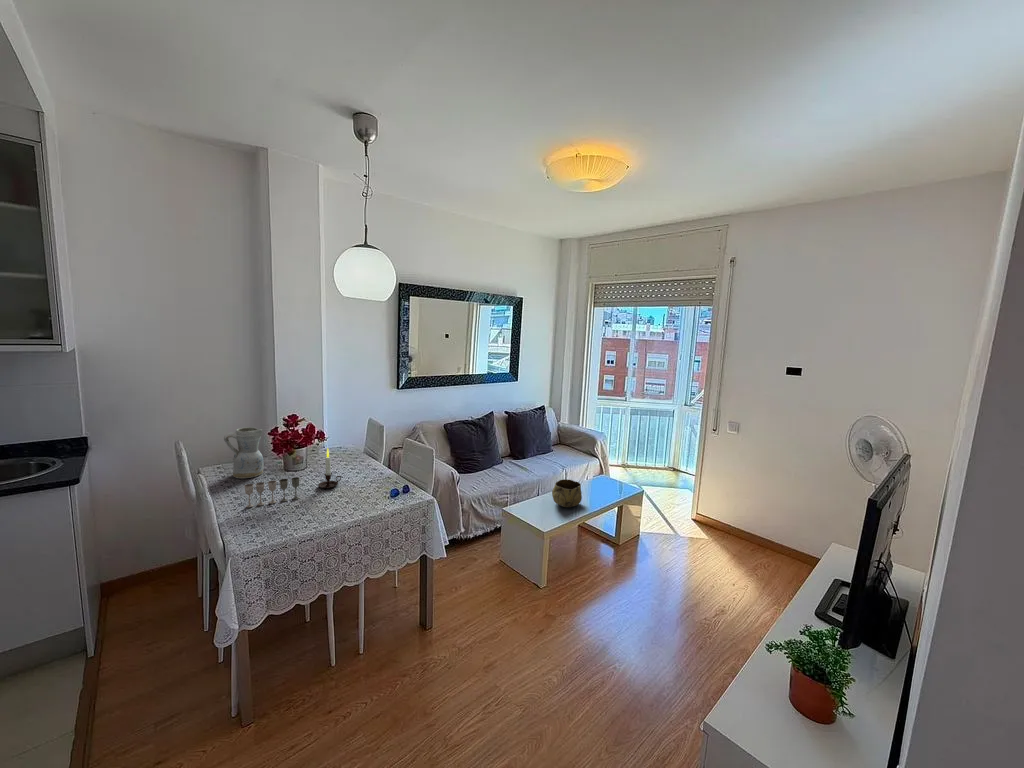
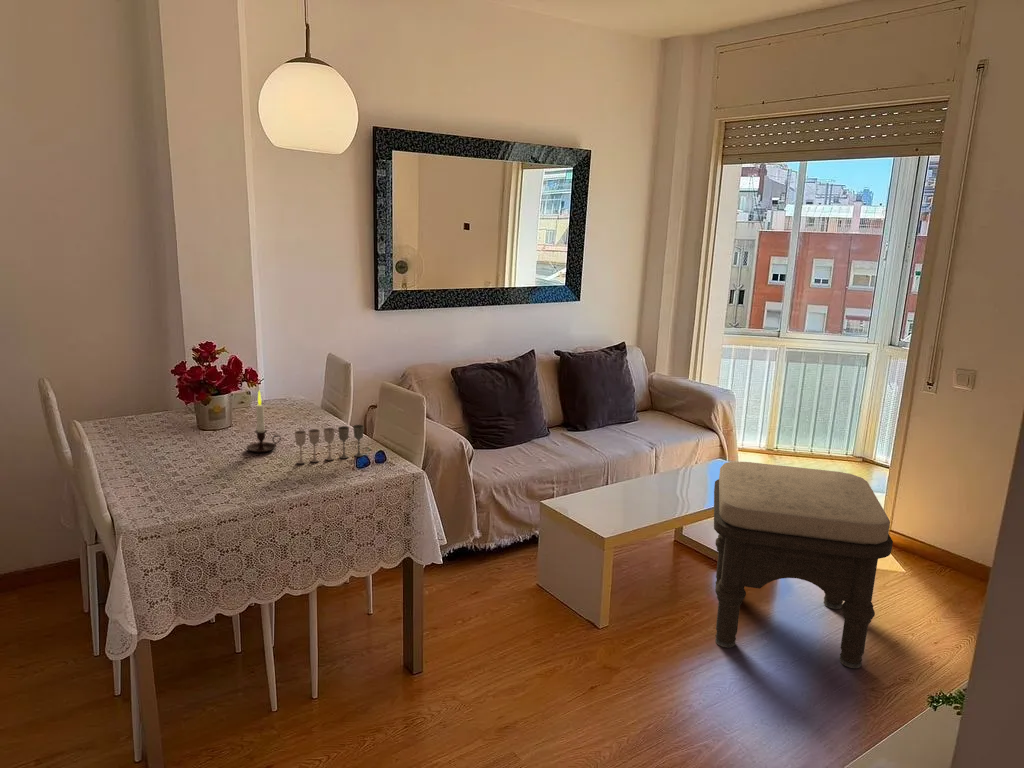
ceramic pitcher: present [224,427,264,478] -> none [107,358,166,436]
wine glass: present [244,477,300,508] -> present [295,425,364,464]
decorative bowl: present [552,479,582,507] -> none [625,460,675,505]
ottoman: none [604,479,713,606] -> present [714,461,893,668]

